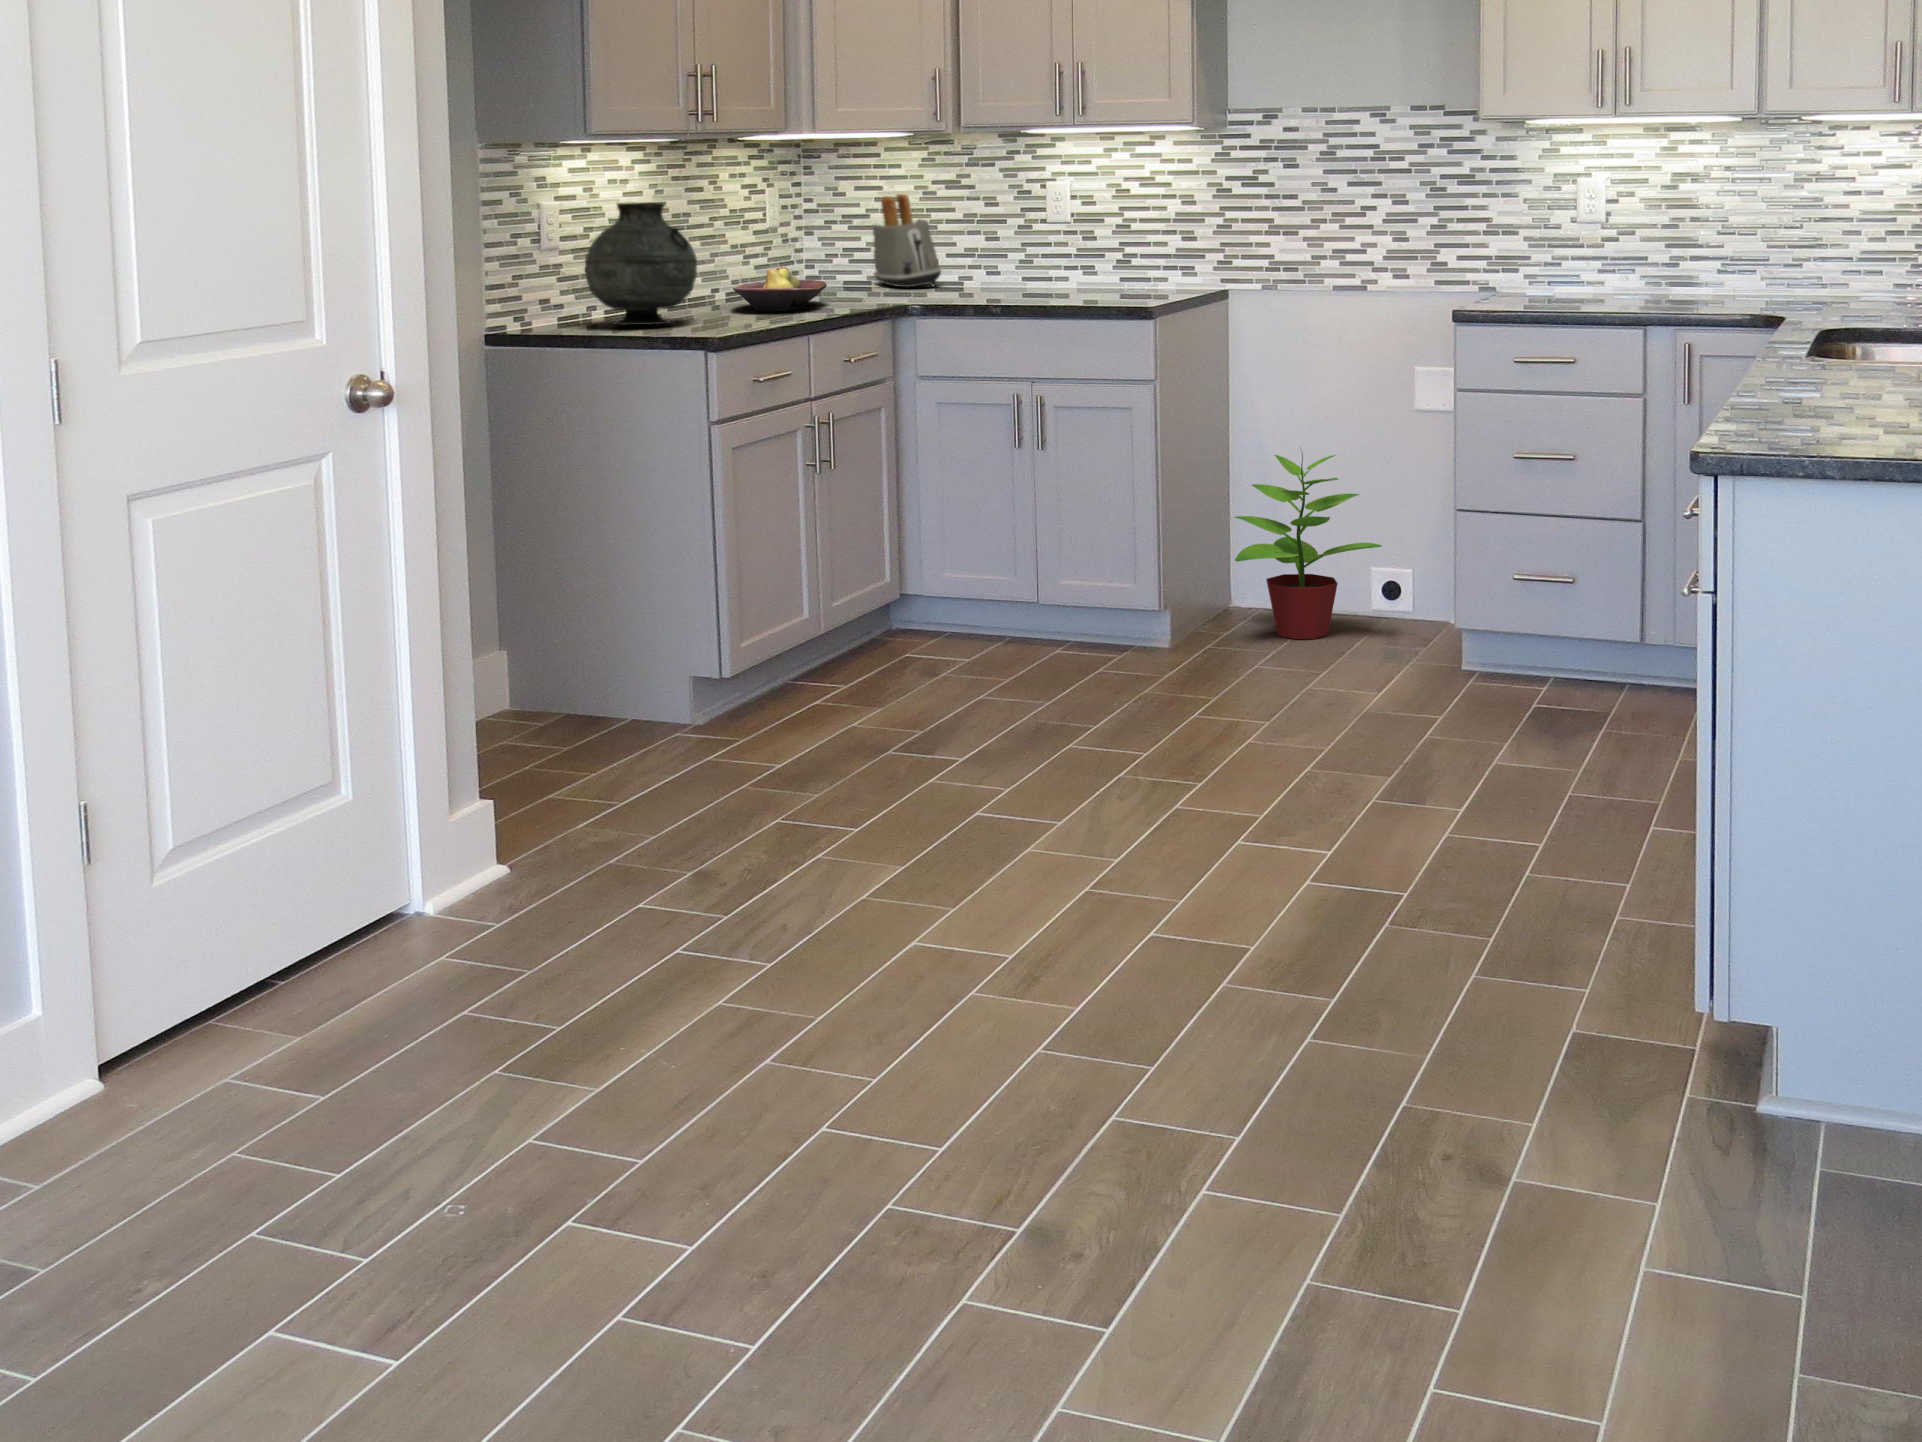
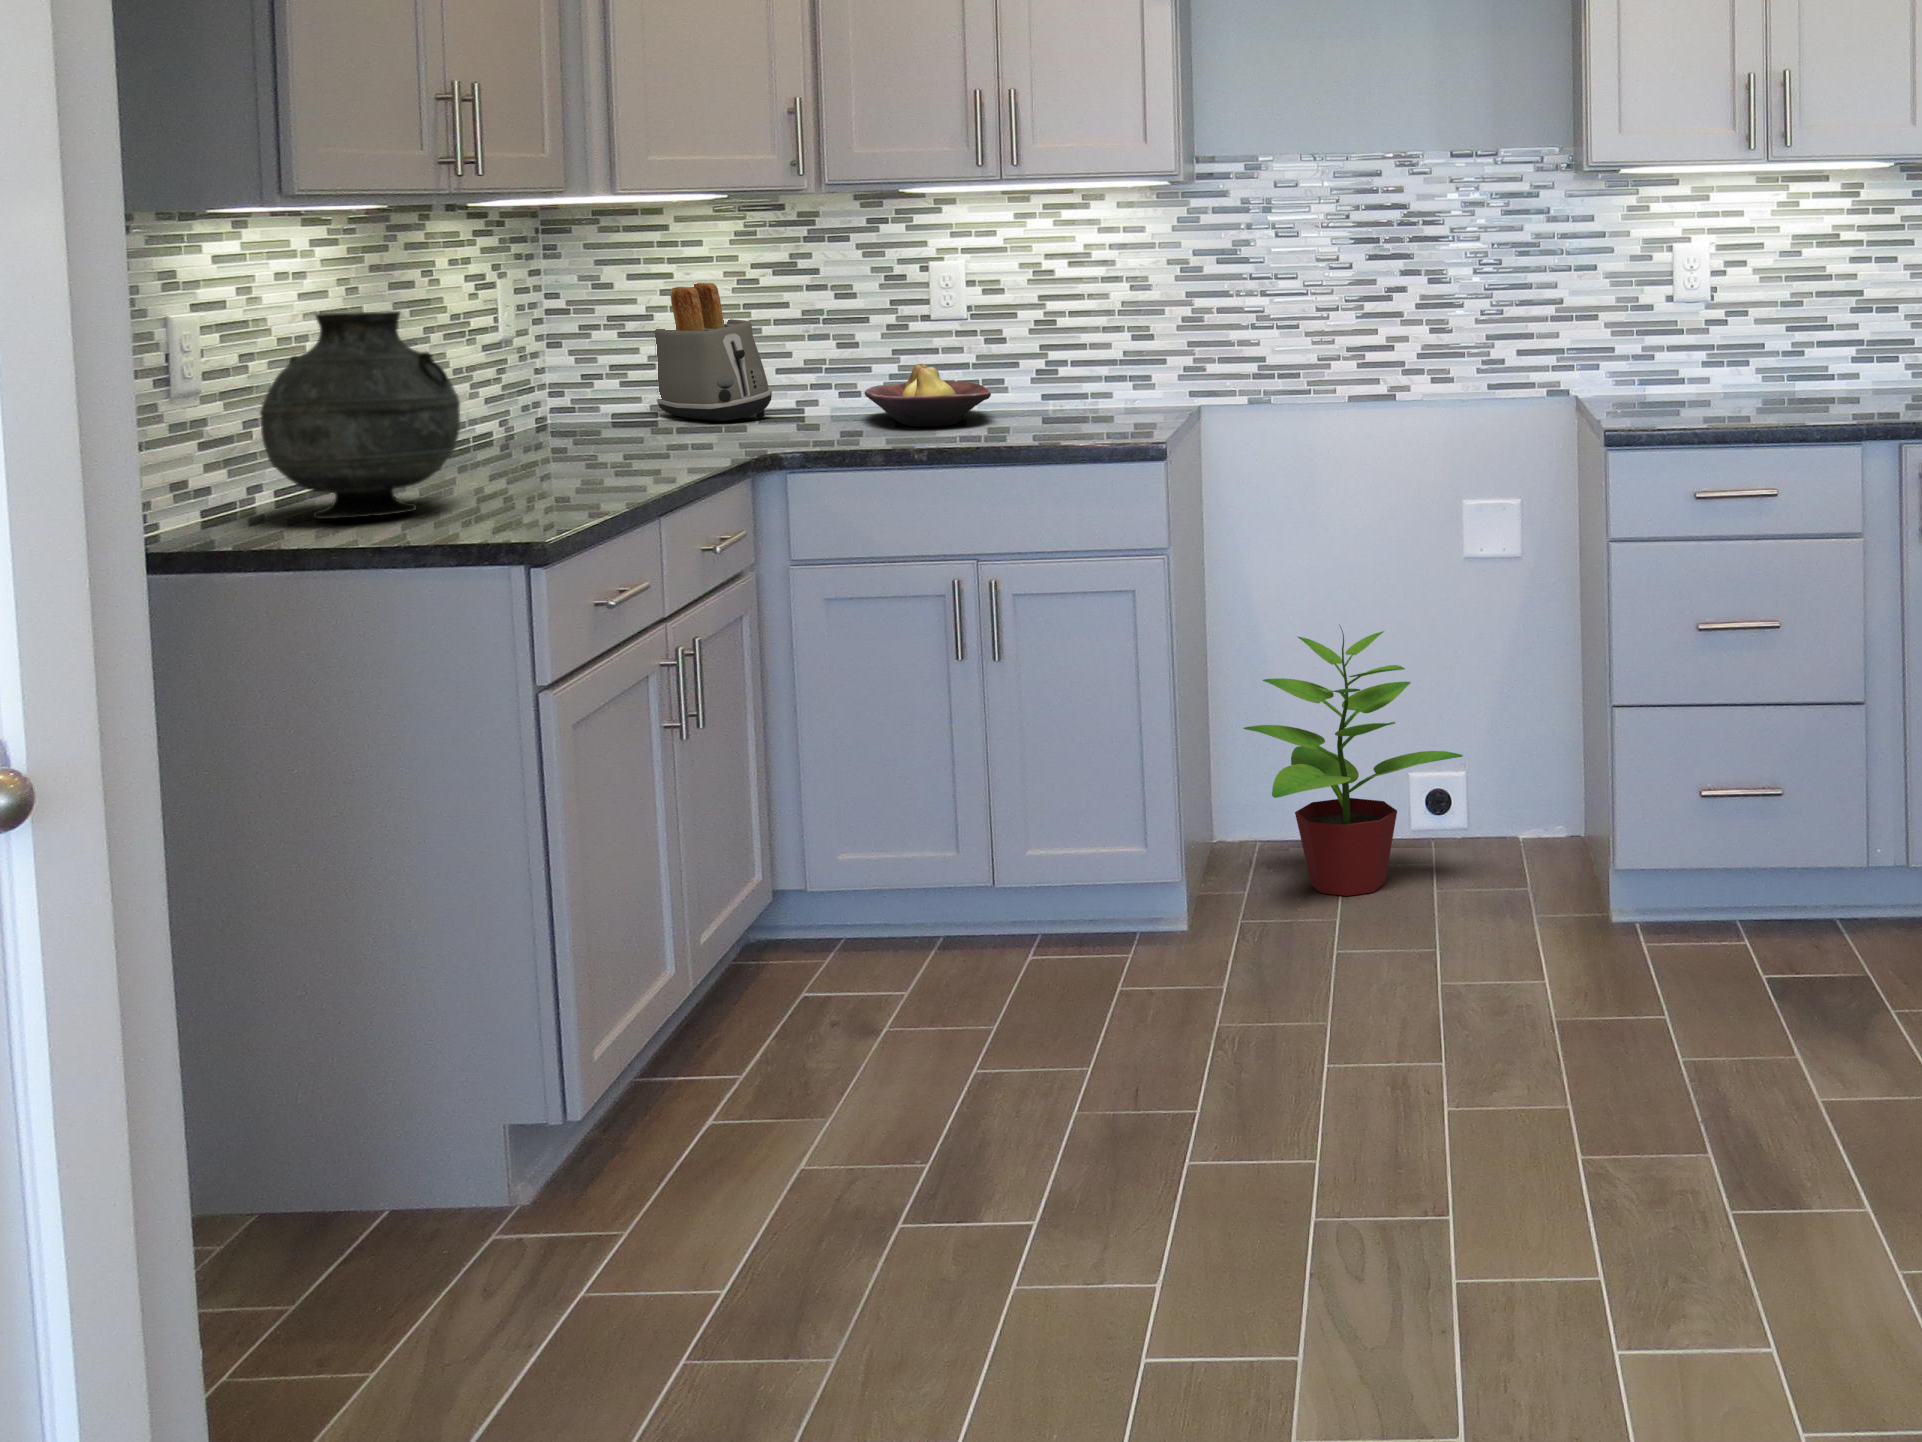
fruit bowl: present [733,266,827,311] -> present [865,364,991,426]

